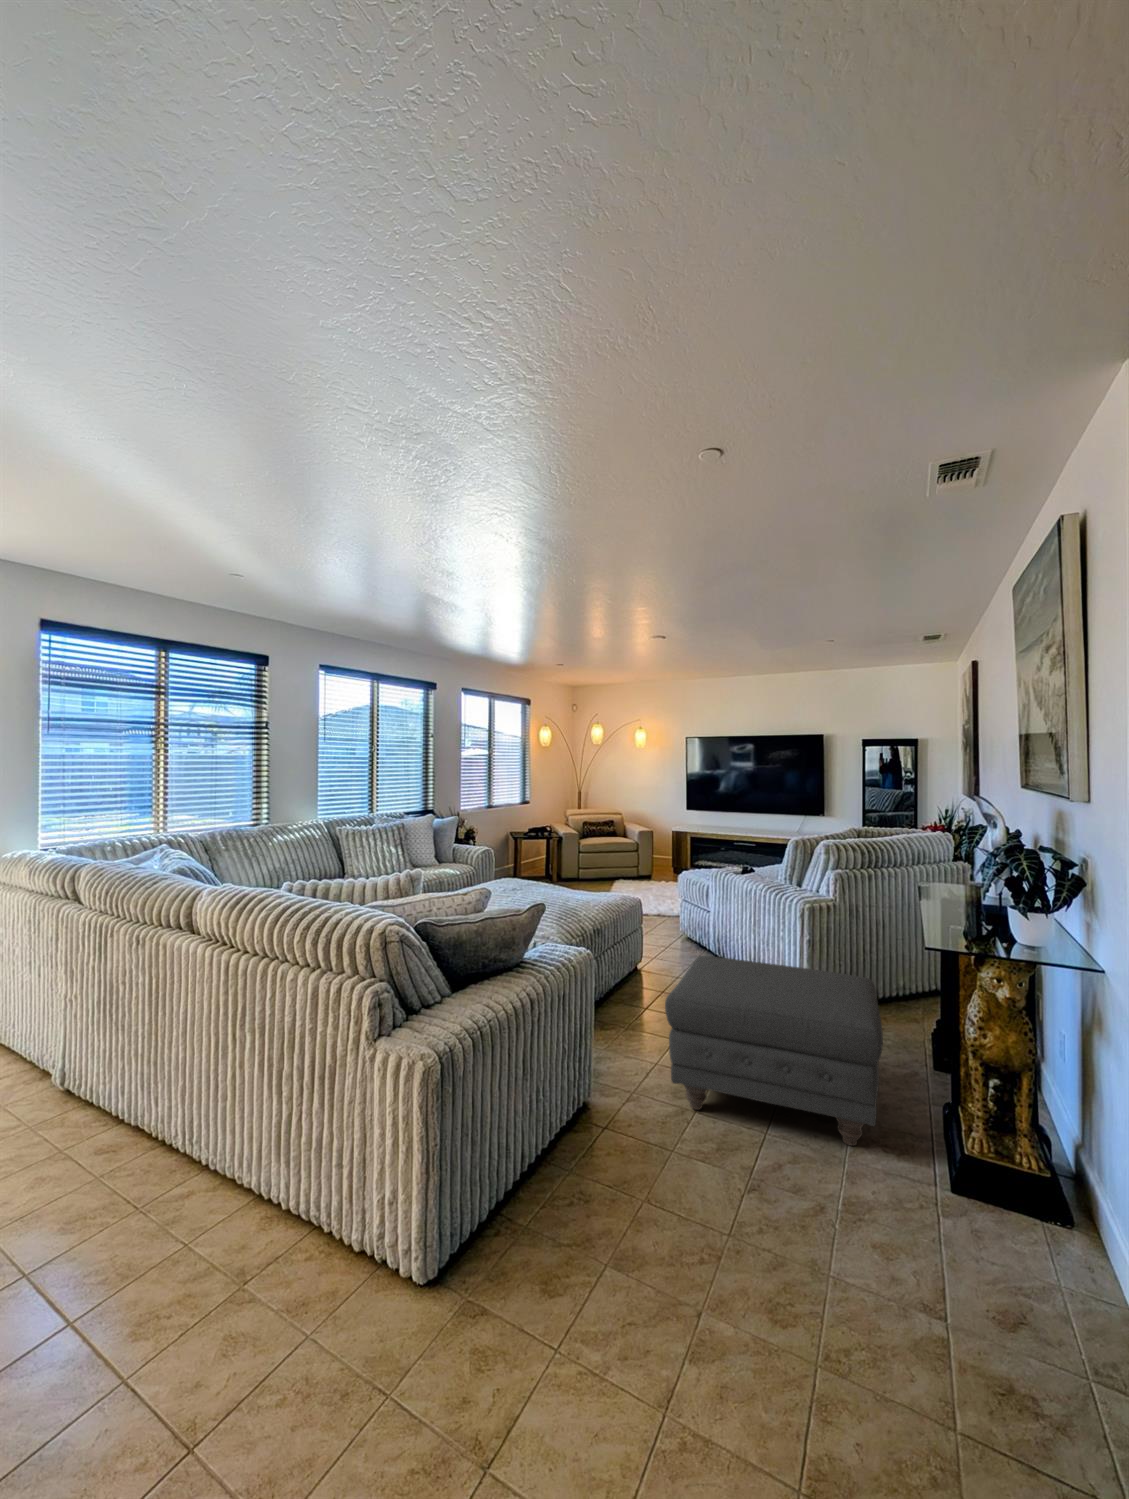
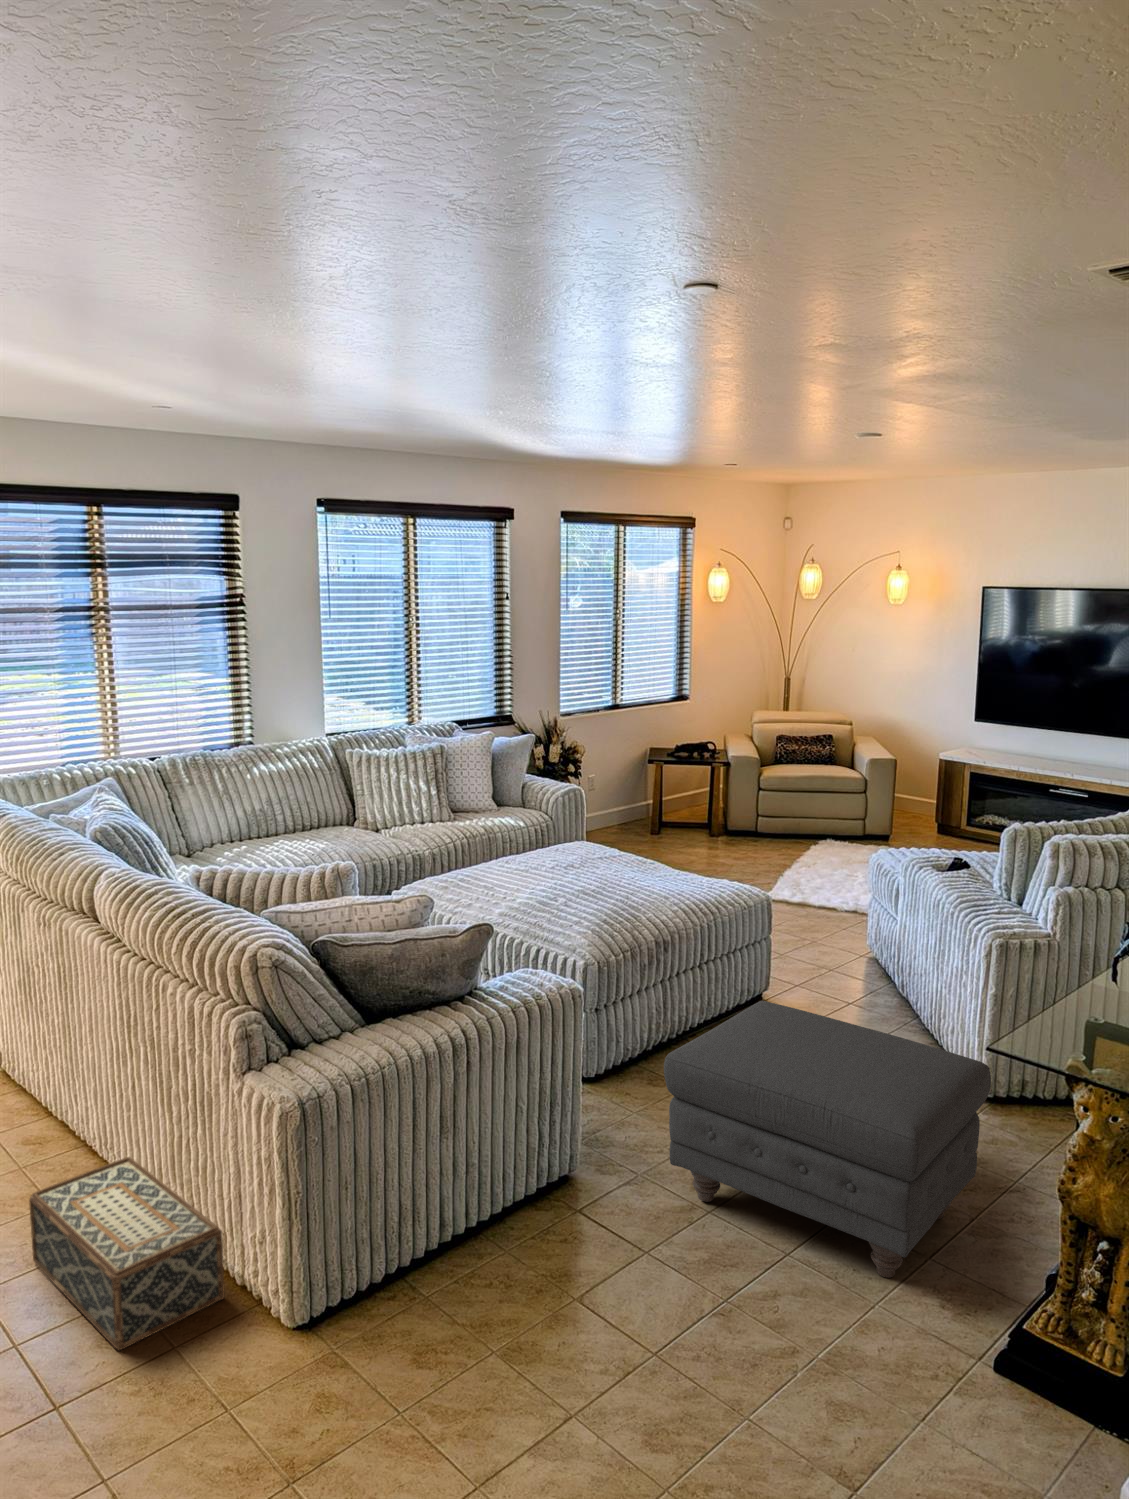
woven basket: none [137,1143,347,1352] -> present [29,1157,225,1350]

